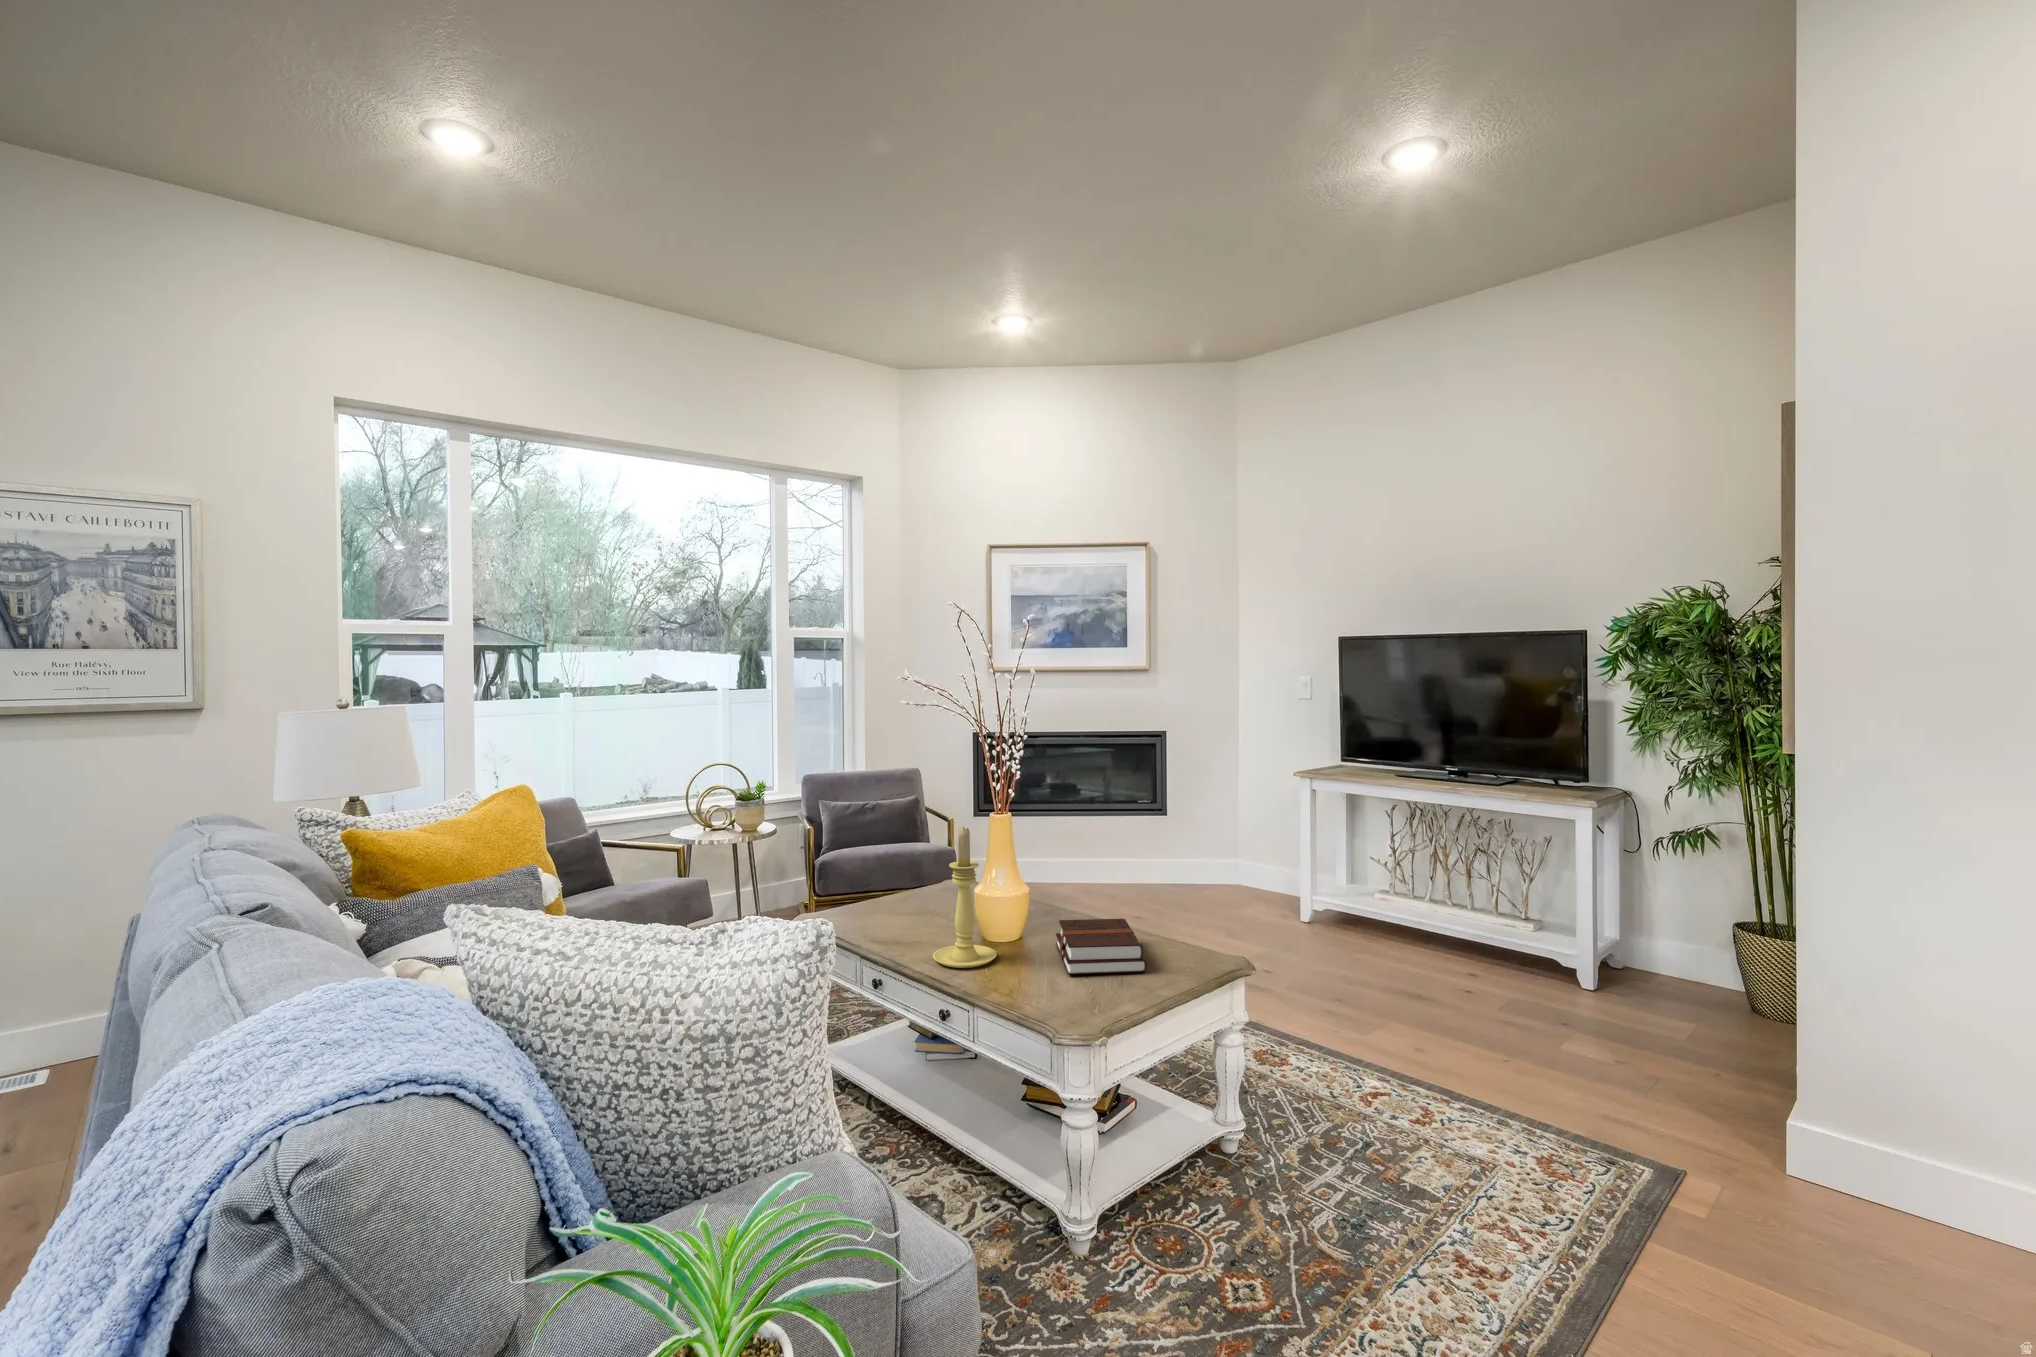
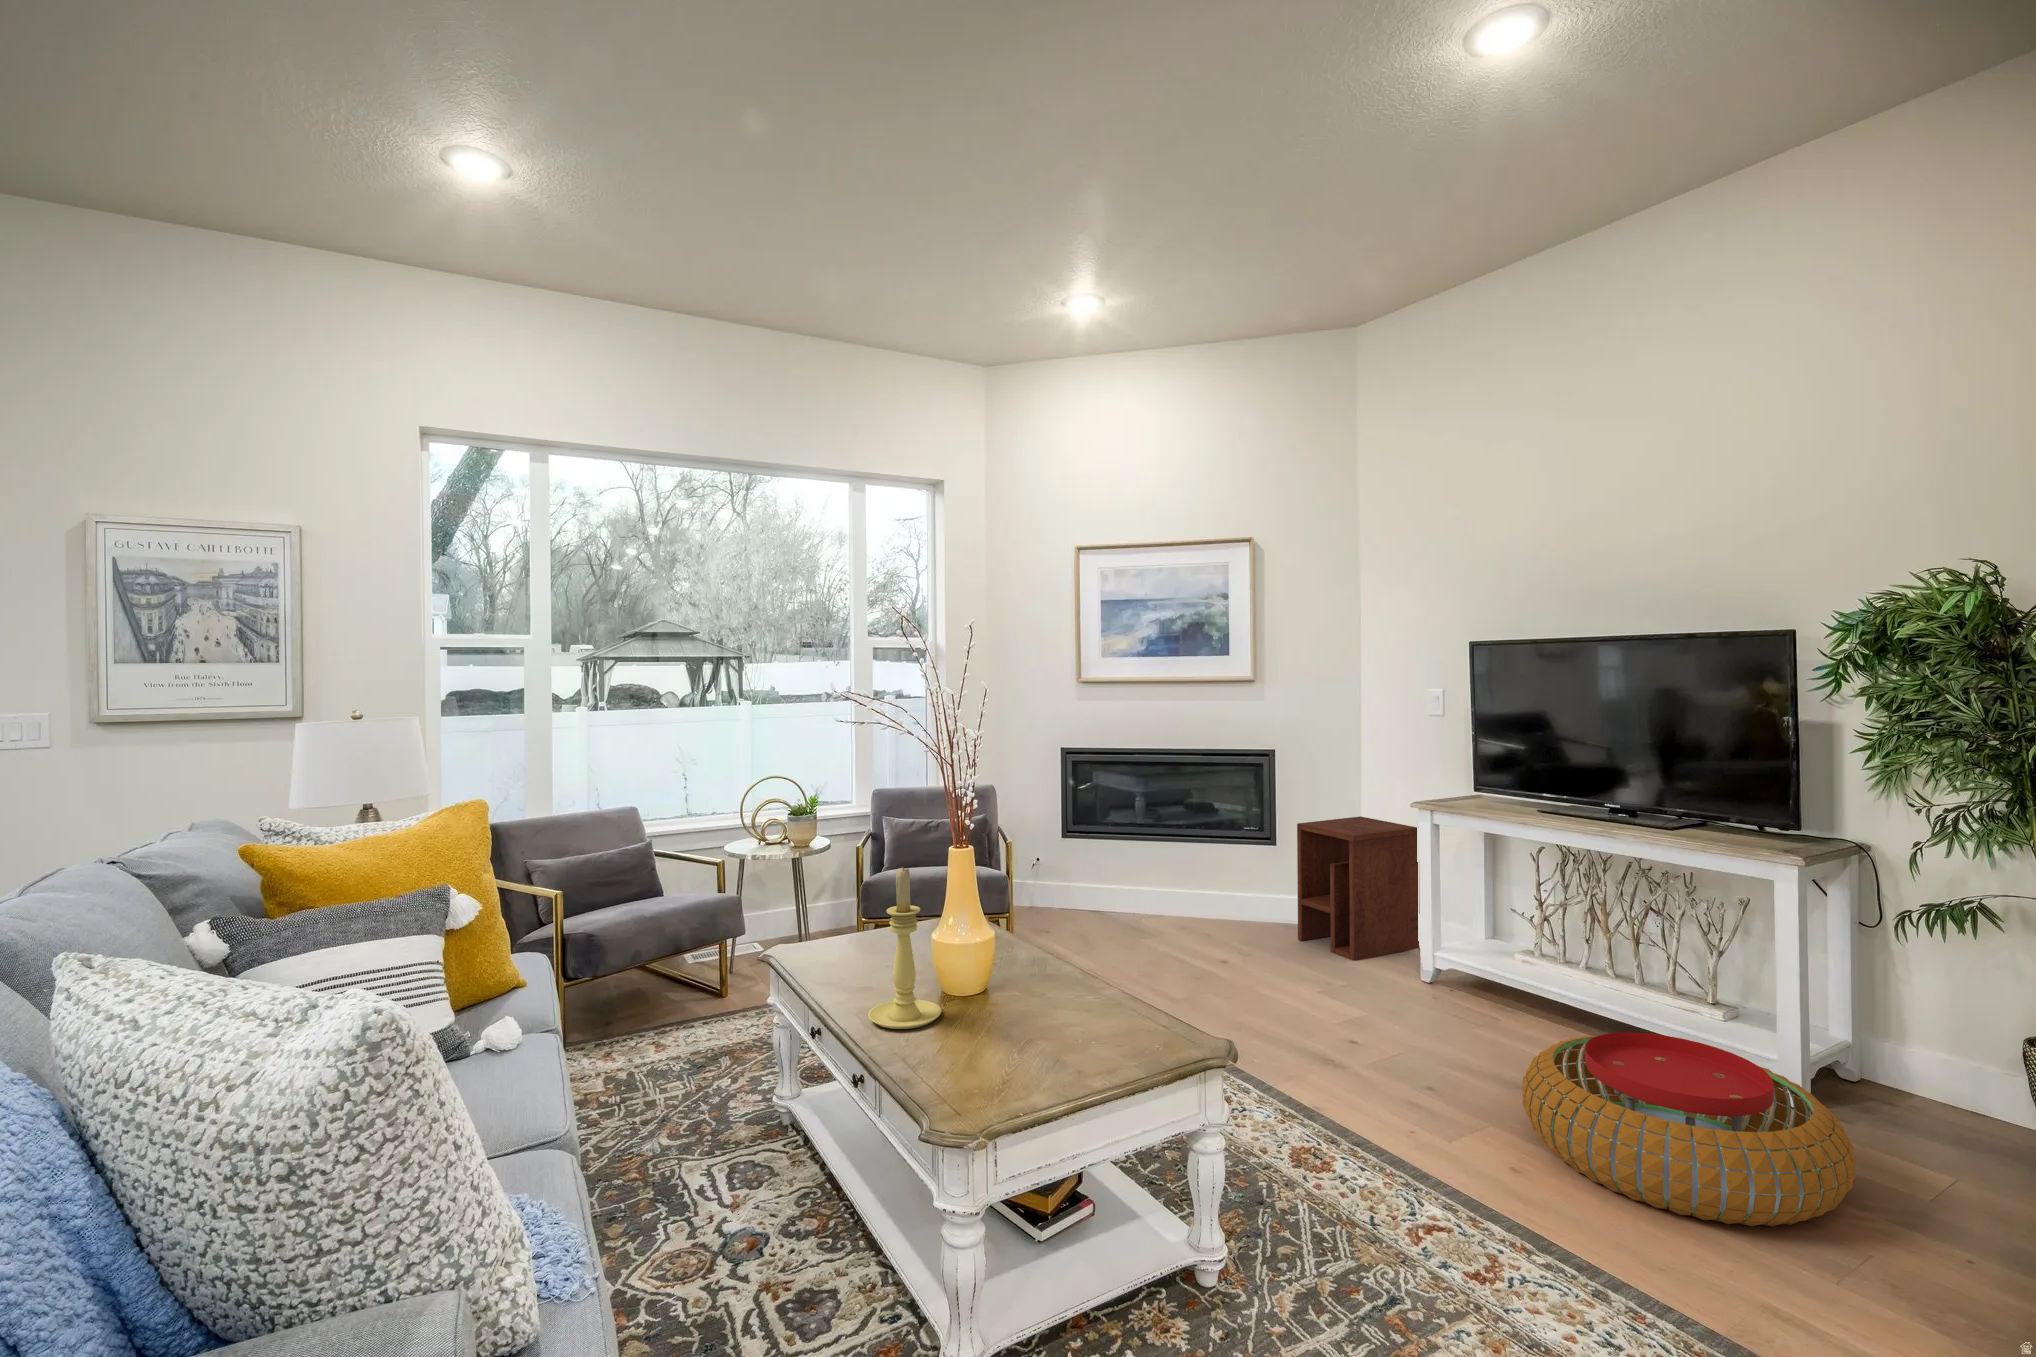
side table: none [1182,786,1282,909] -> present [1297,816,1420,961]
hardback book: present [1056,919,1147,975] -> none [999,979,1101,1053]
pouf: none [1411,940,1648,1069] -> present [1522,1033,1856,1226]

